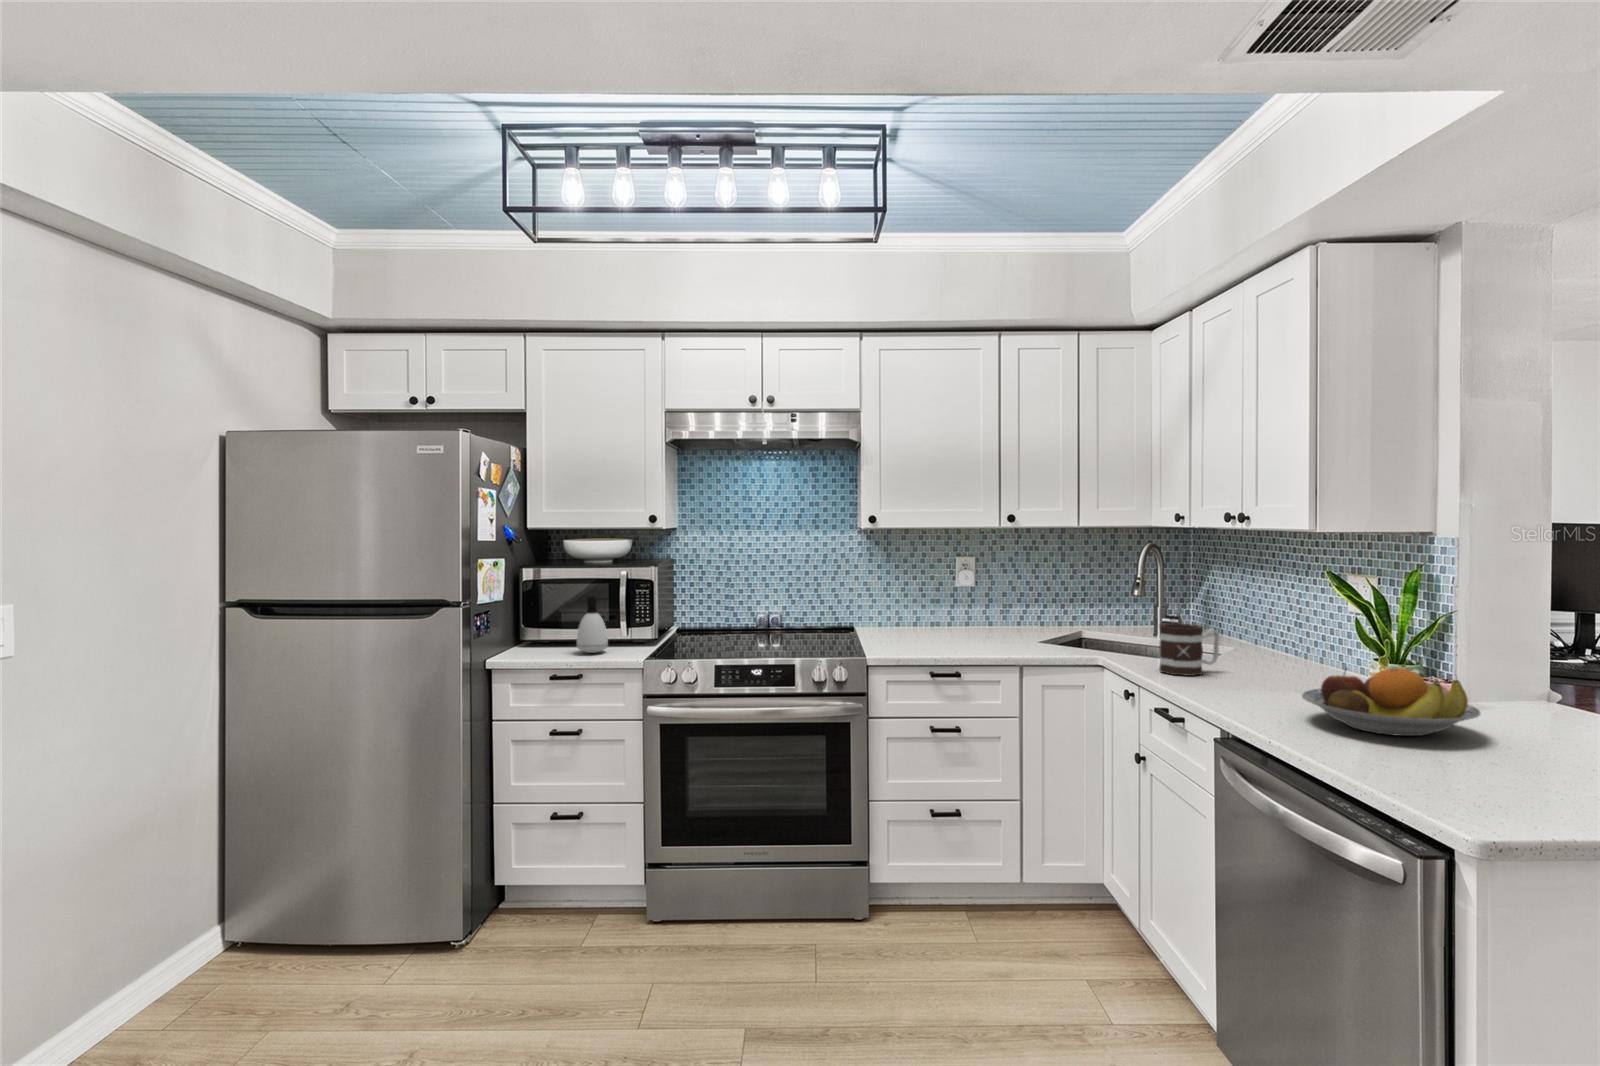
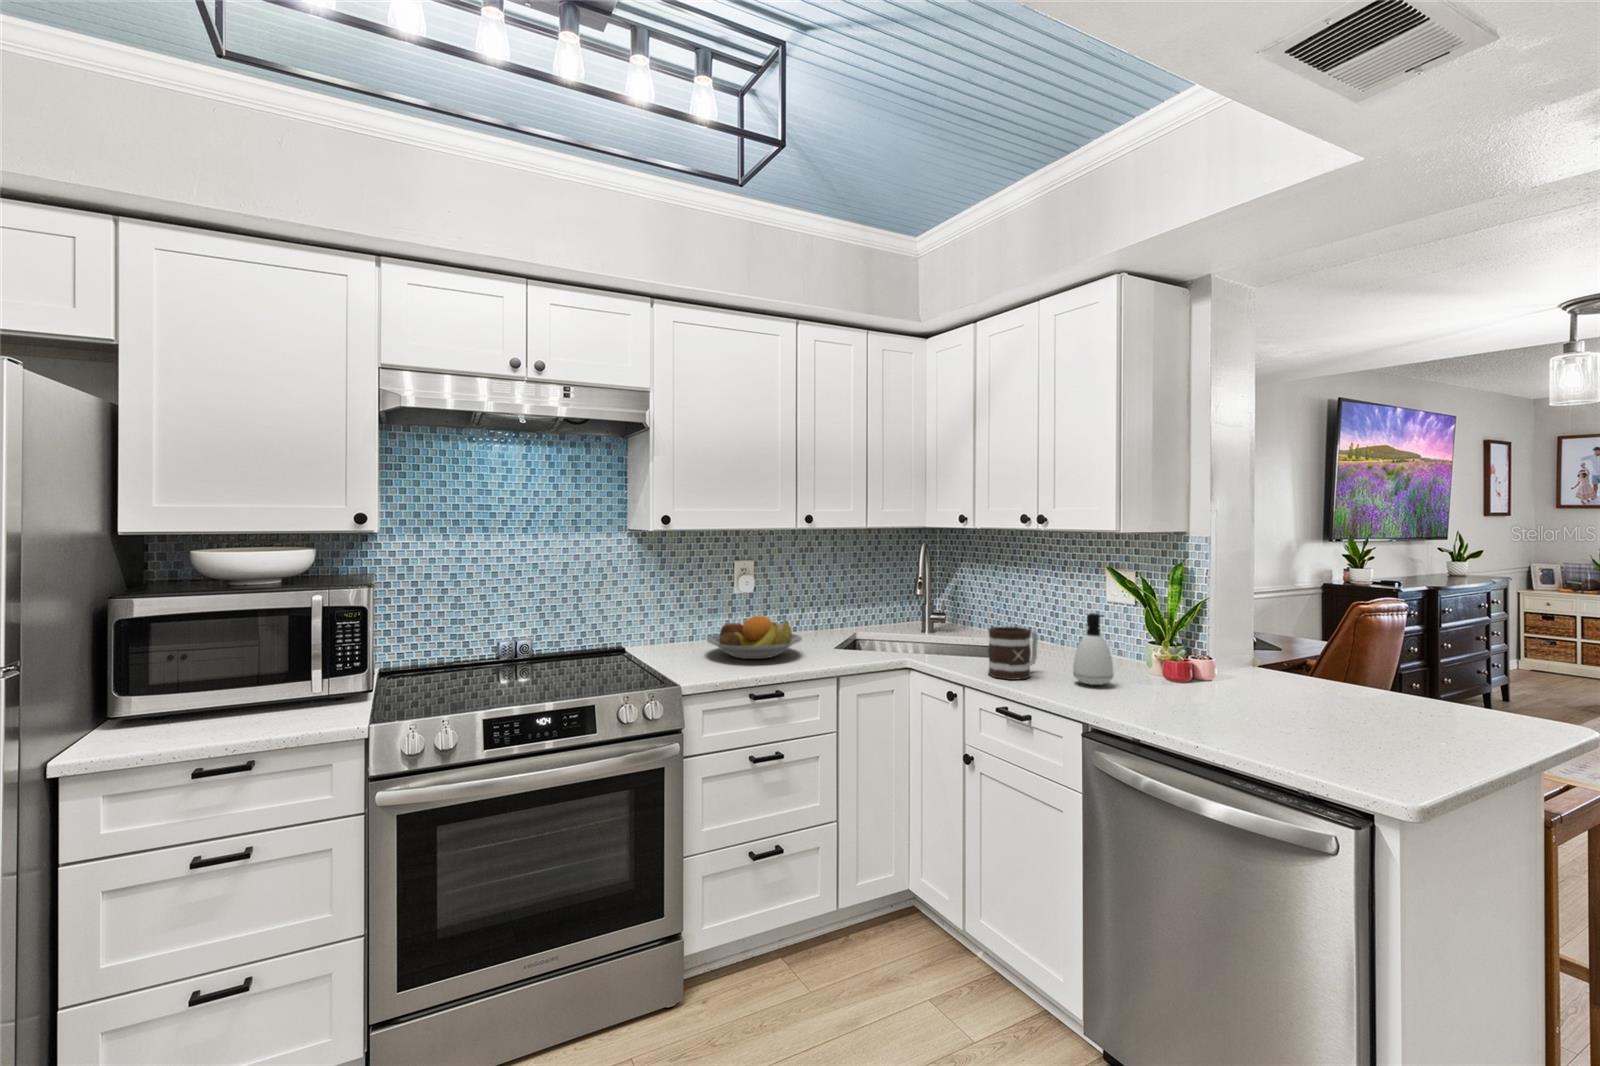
soap dispenser: present [577,596,608,653] -> present [1073,613,1114,685]
fruit bowl: present [1302,668,1481,736] -> present [707,616,802,659]

